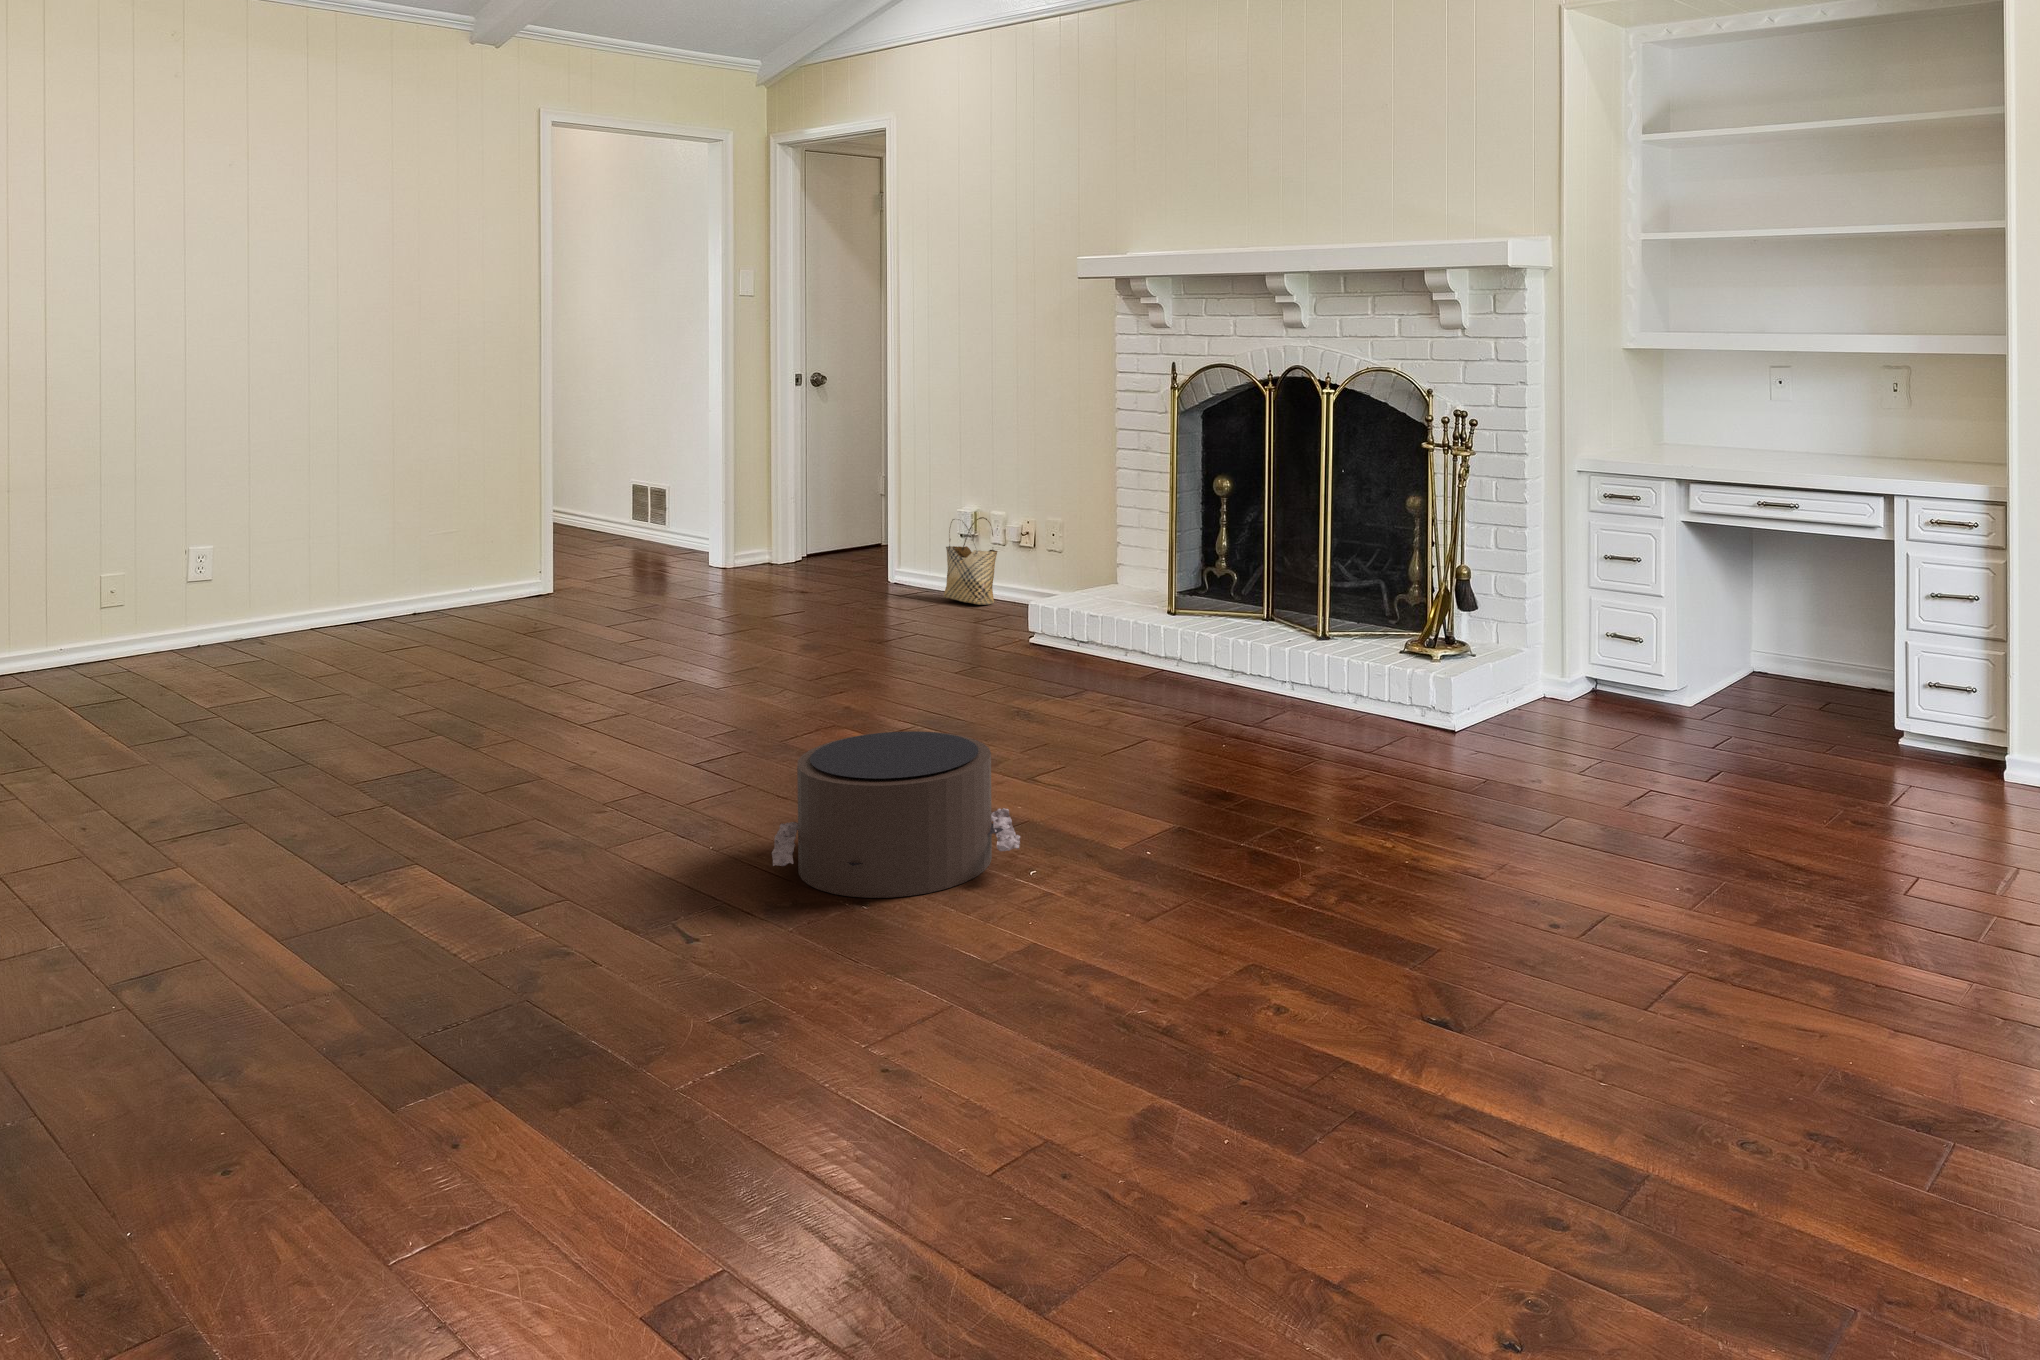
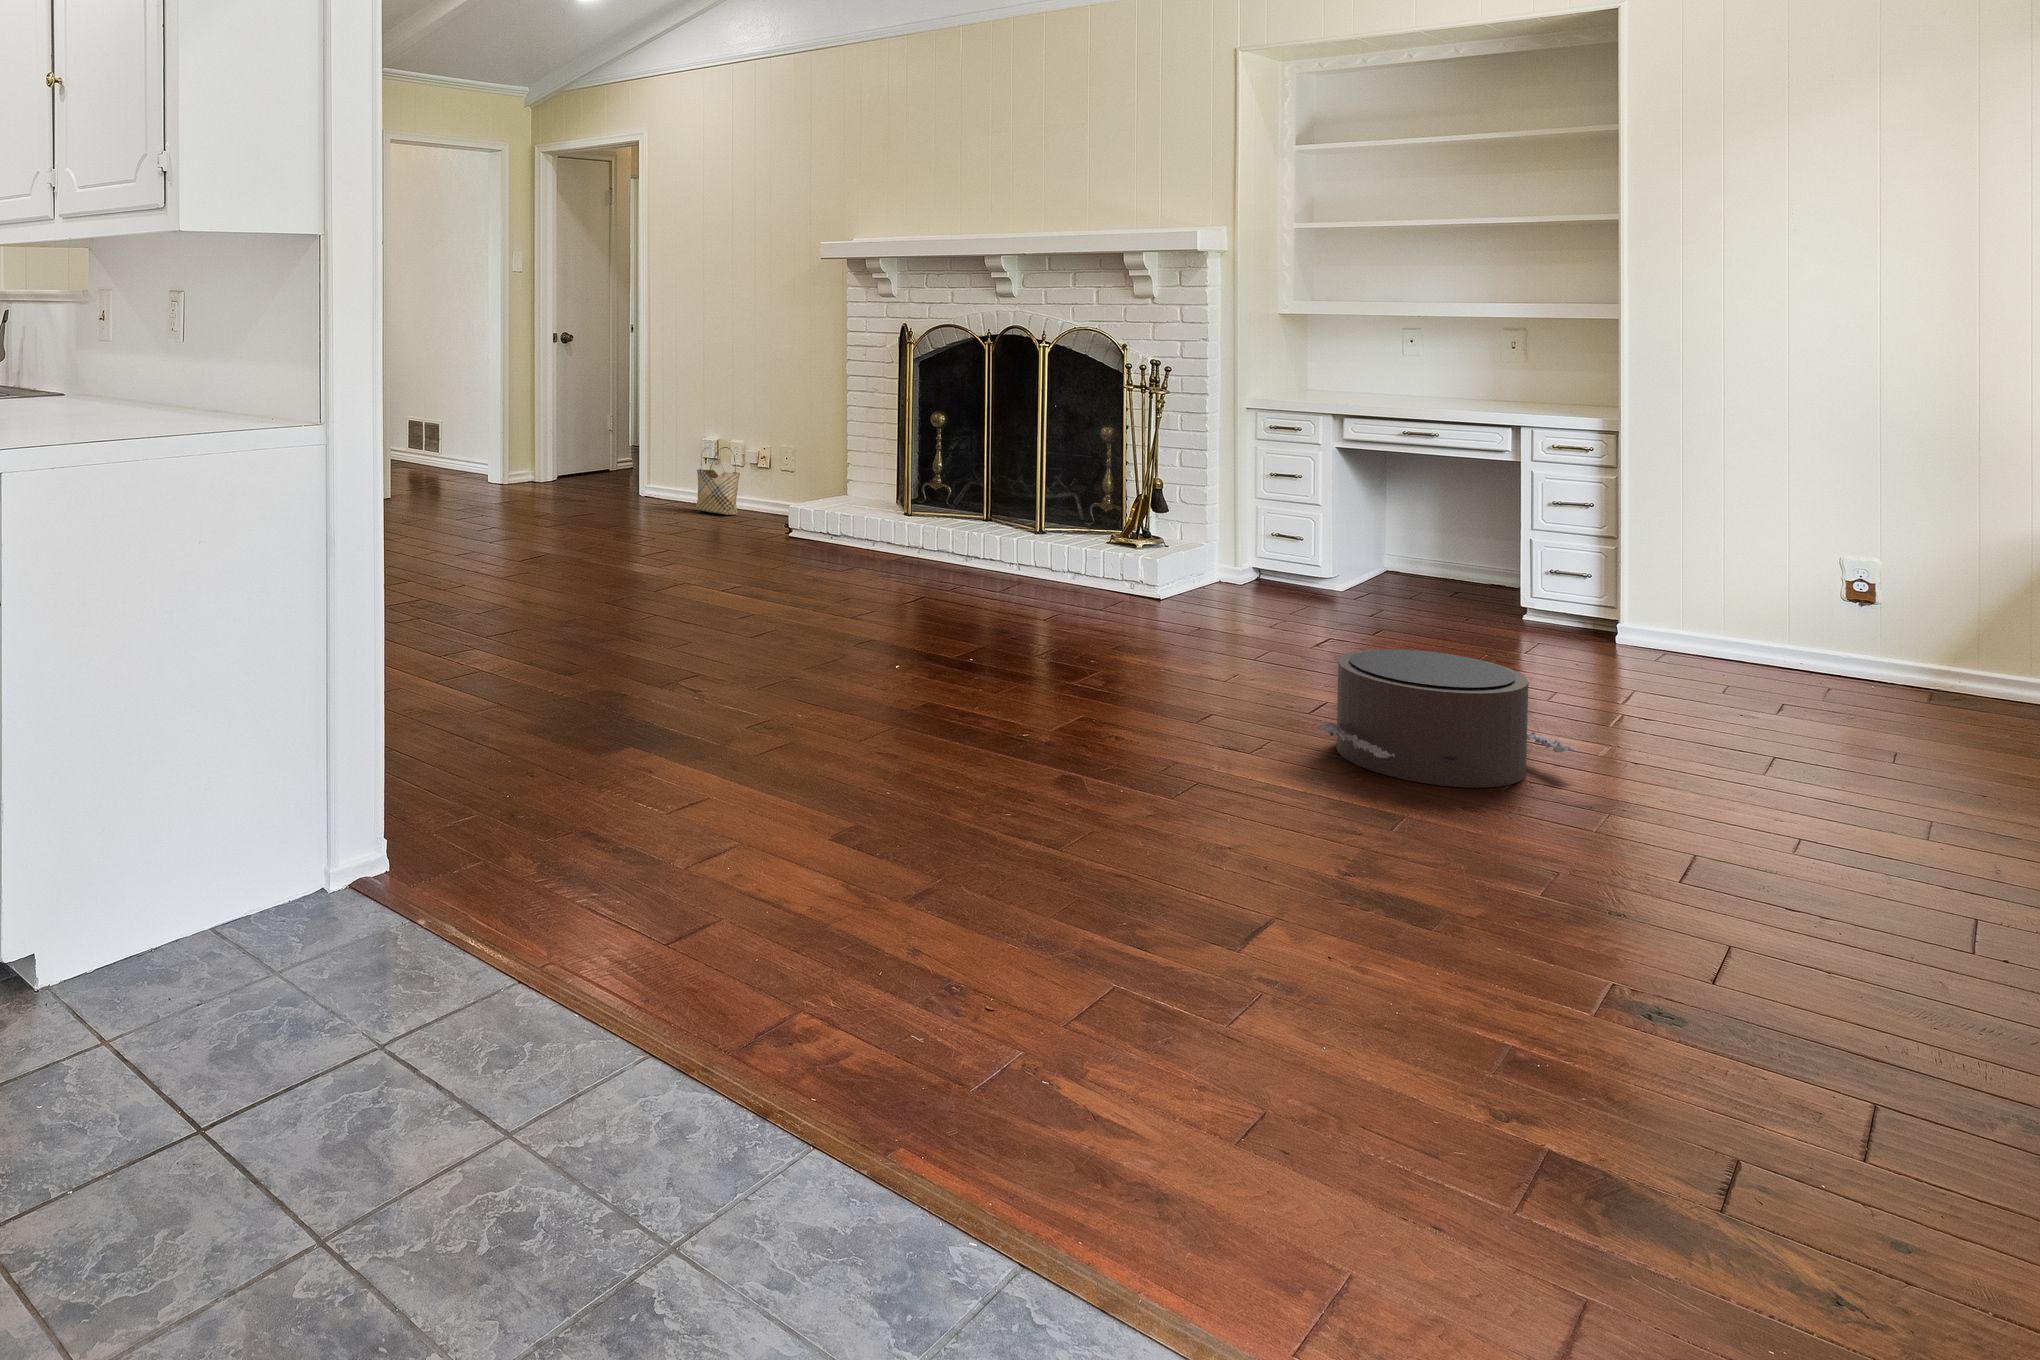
pouf: present [772,731,1020,898] -> present [1318,649,1574,788]

